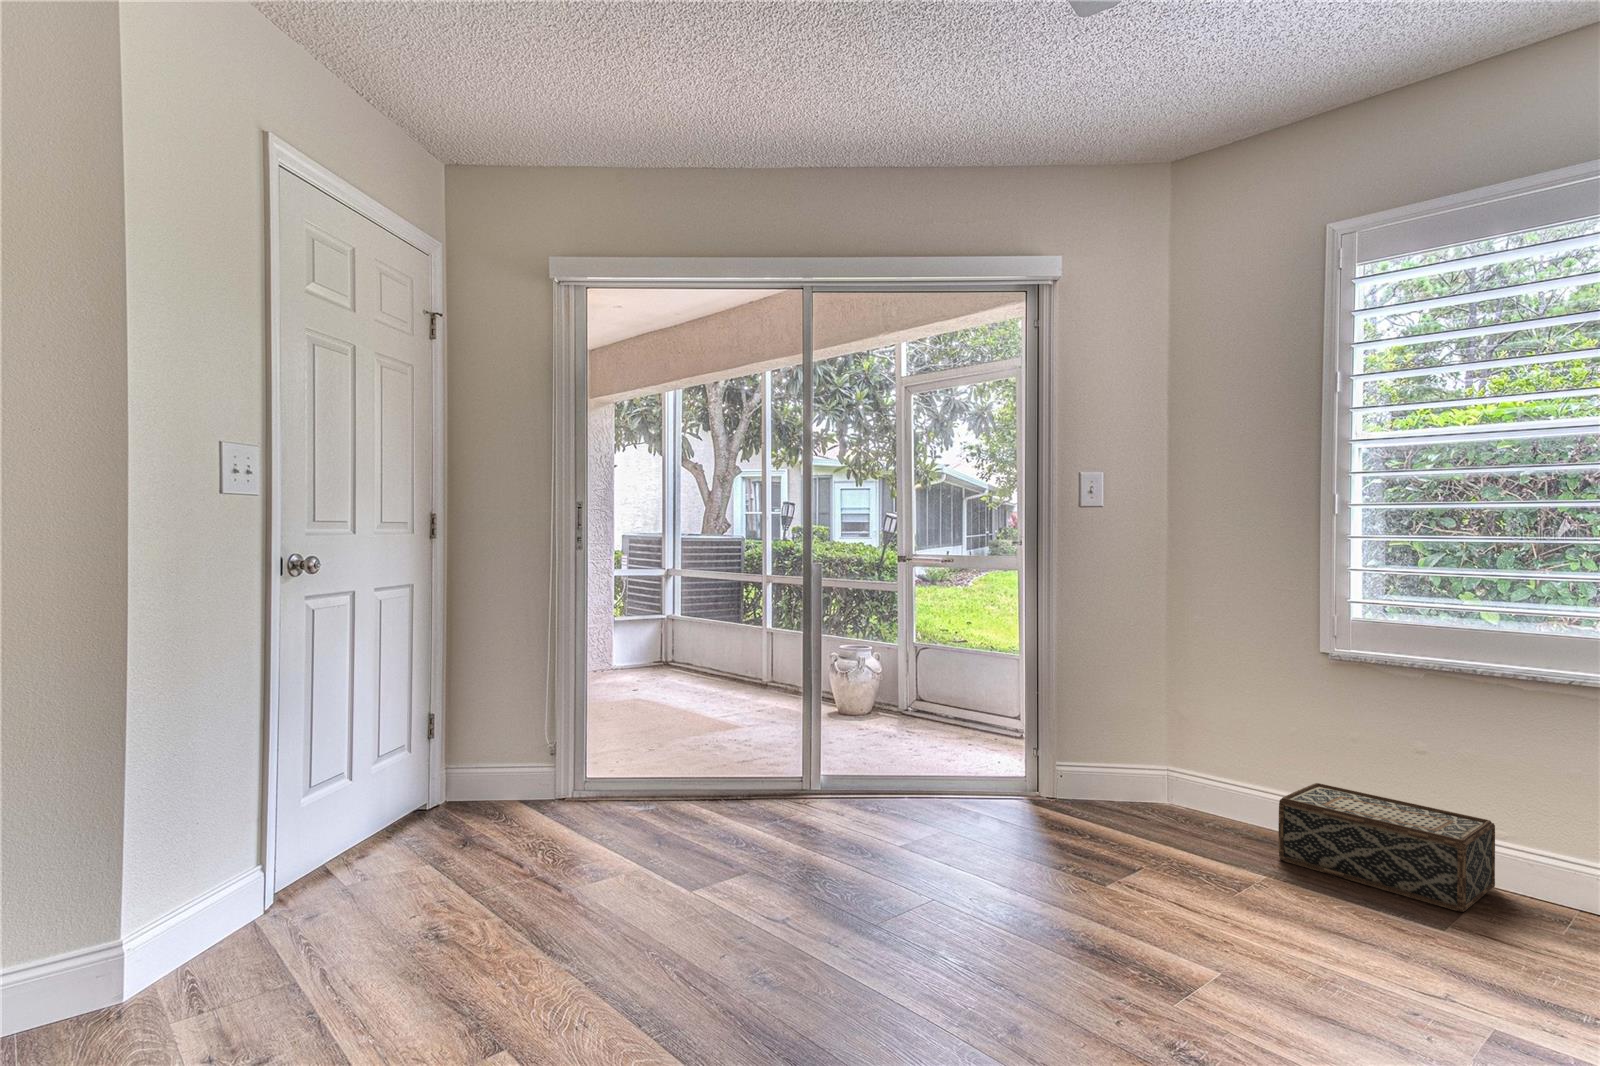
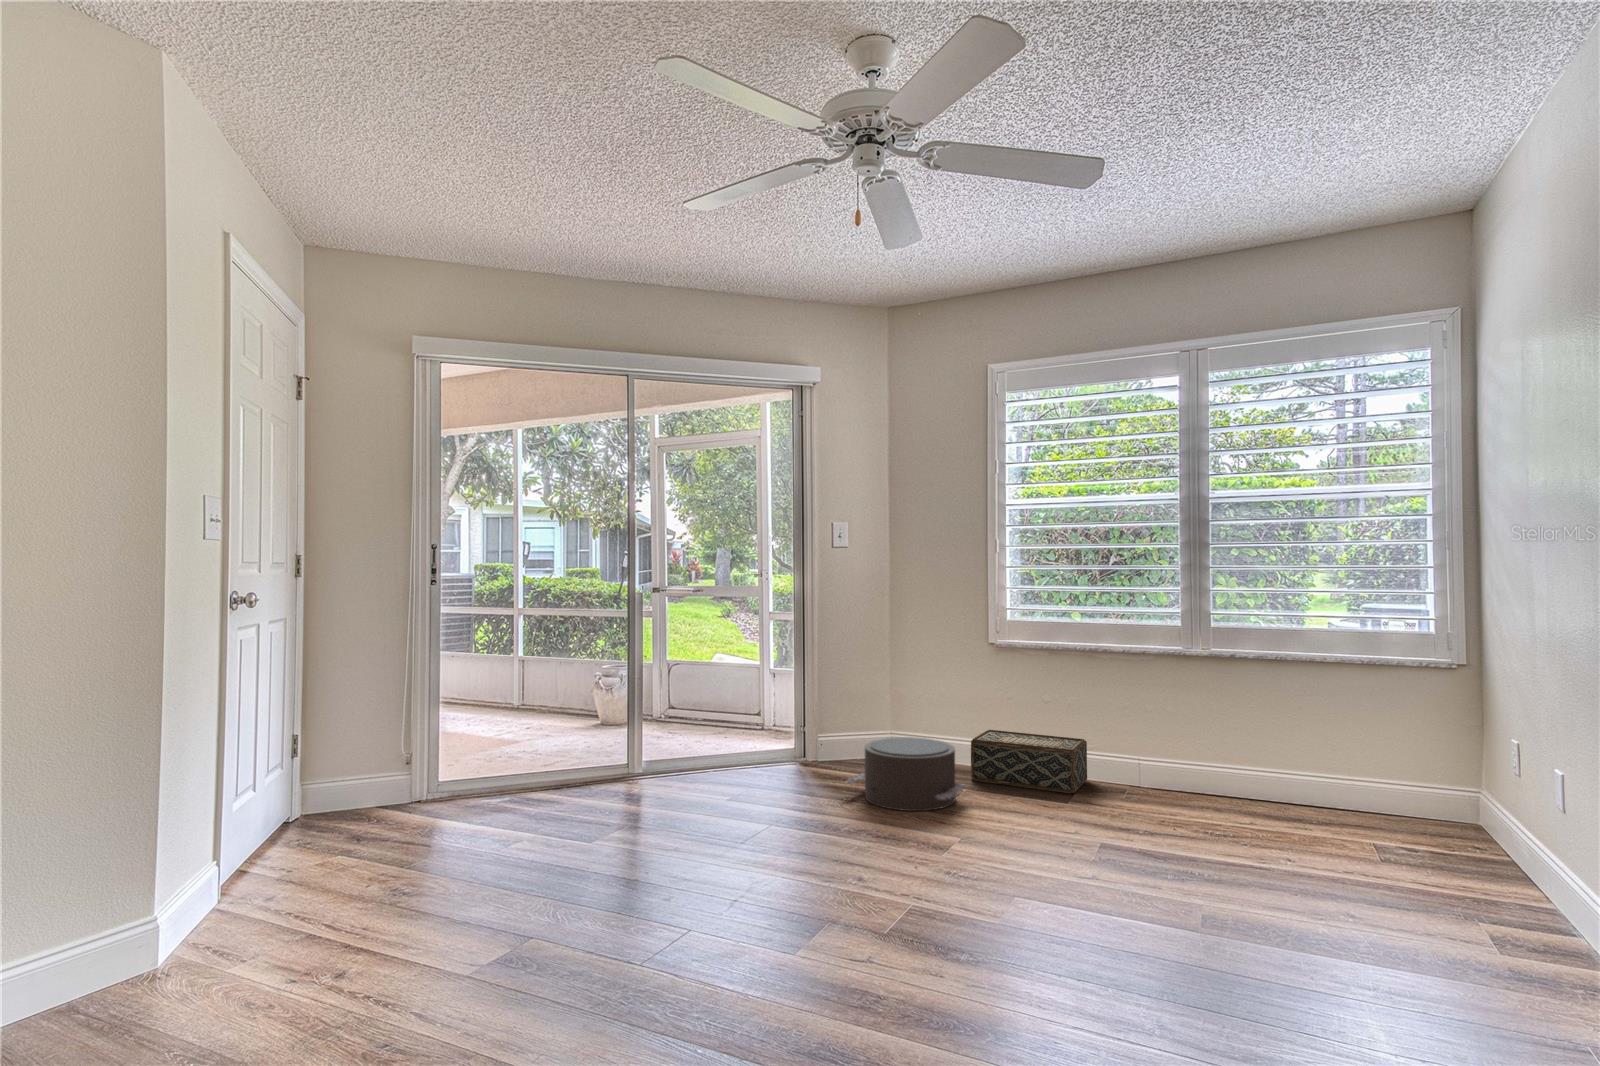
pouf: none [1064,783,1258,907] -> present [846,737,966,811]

